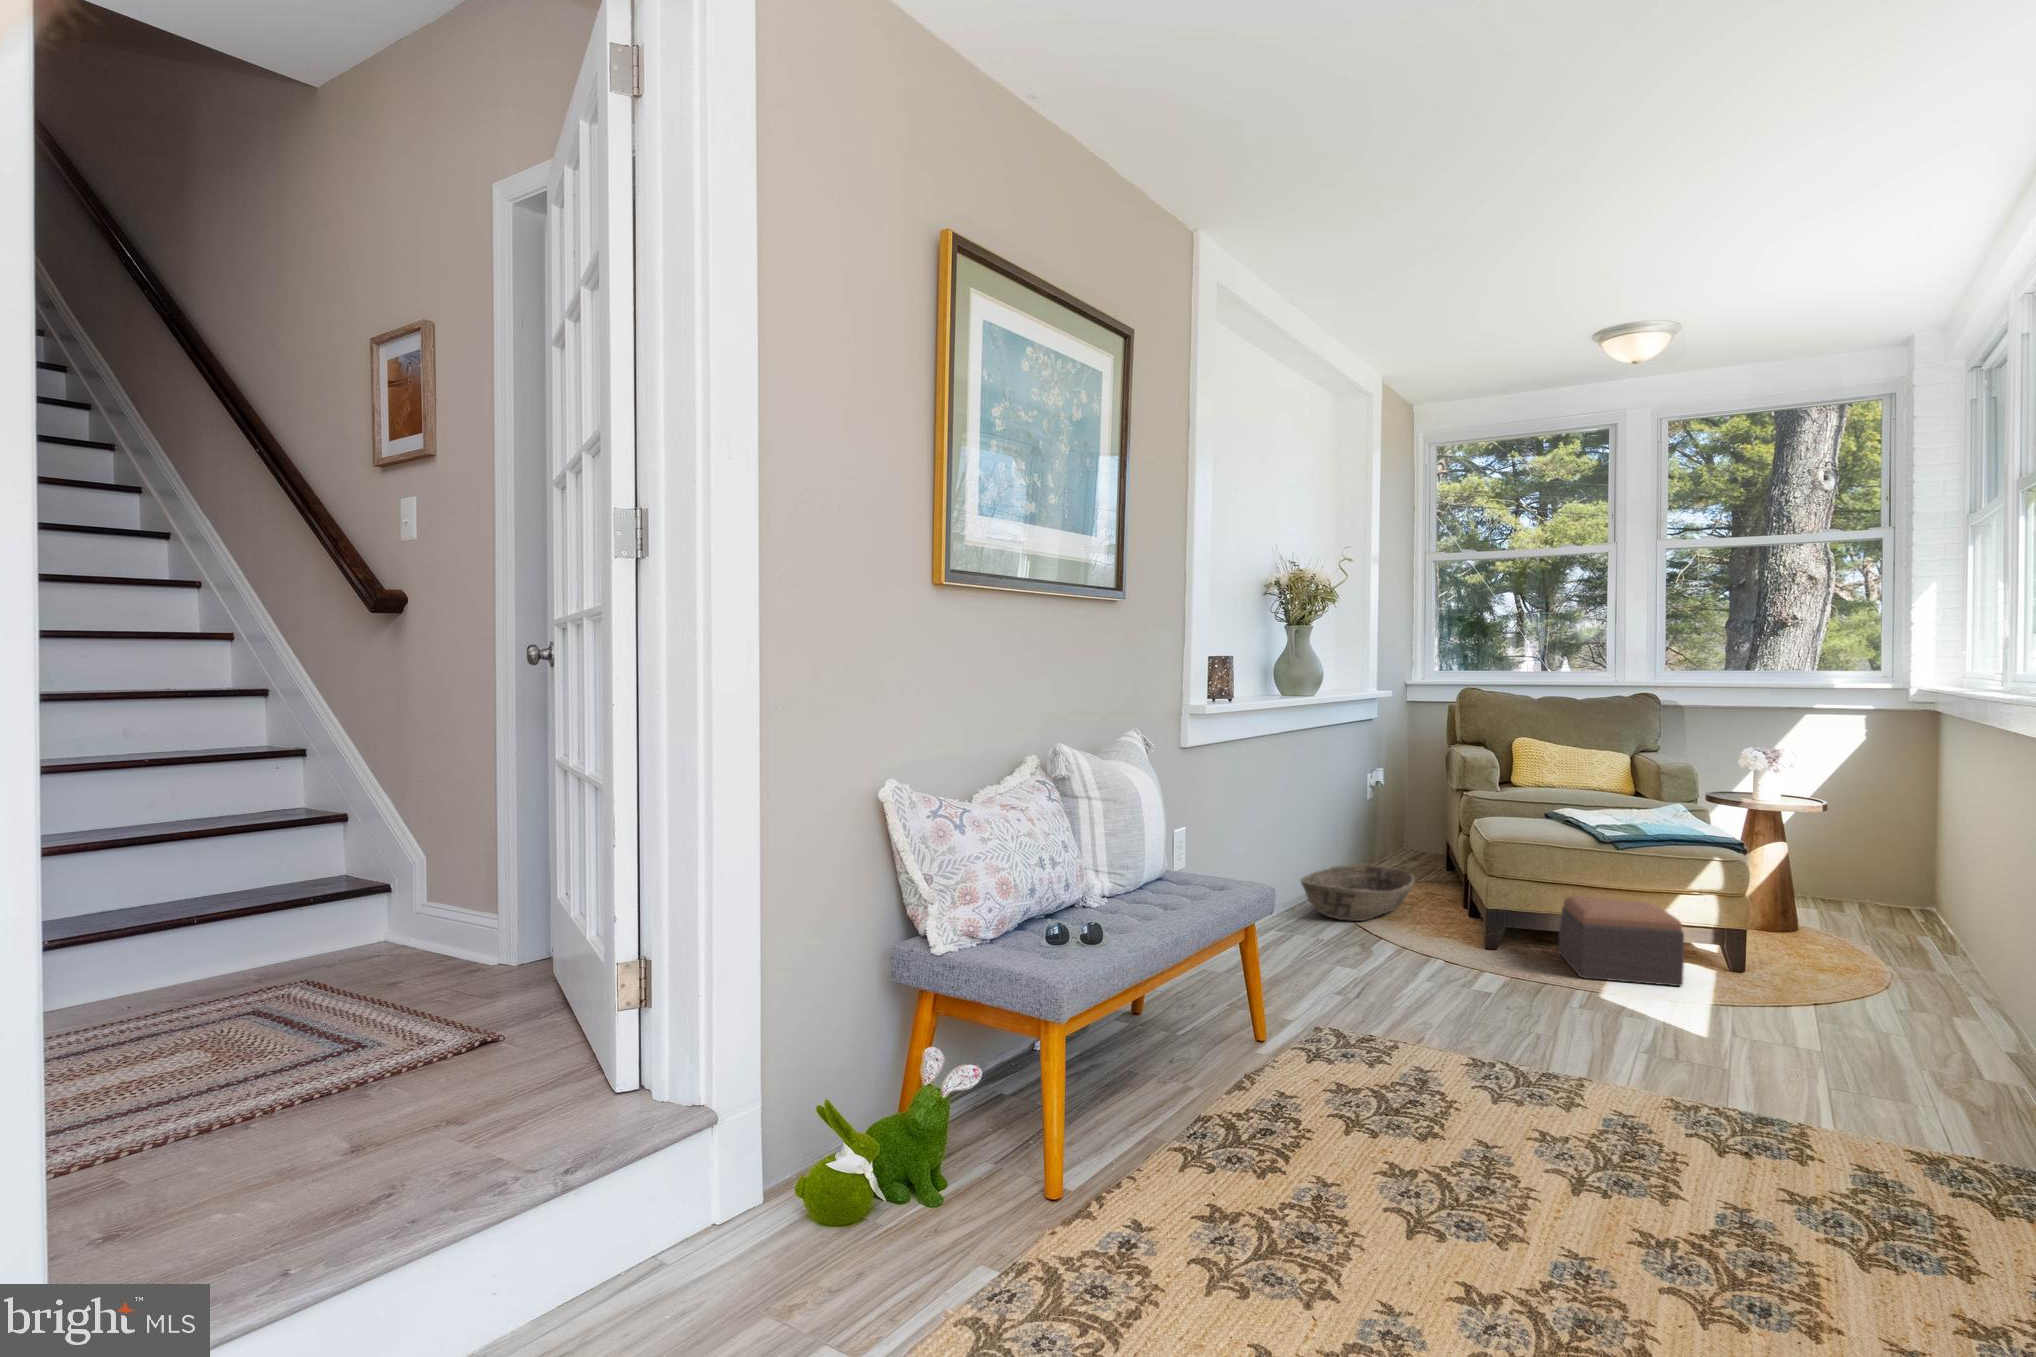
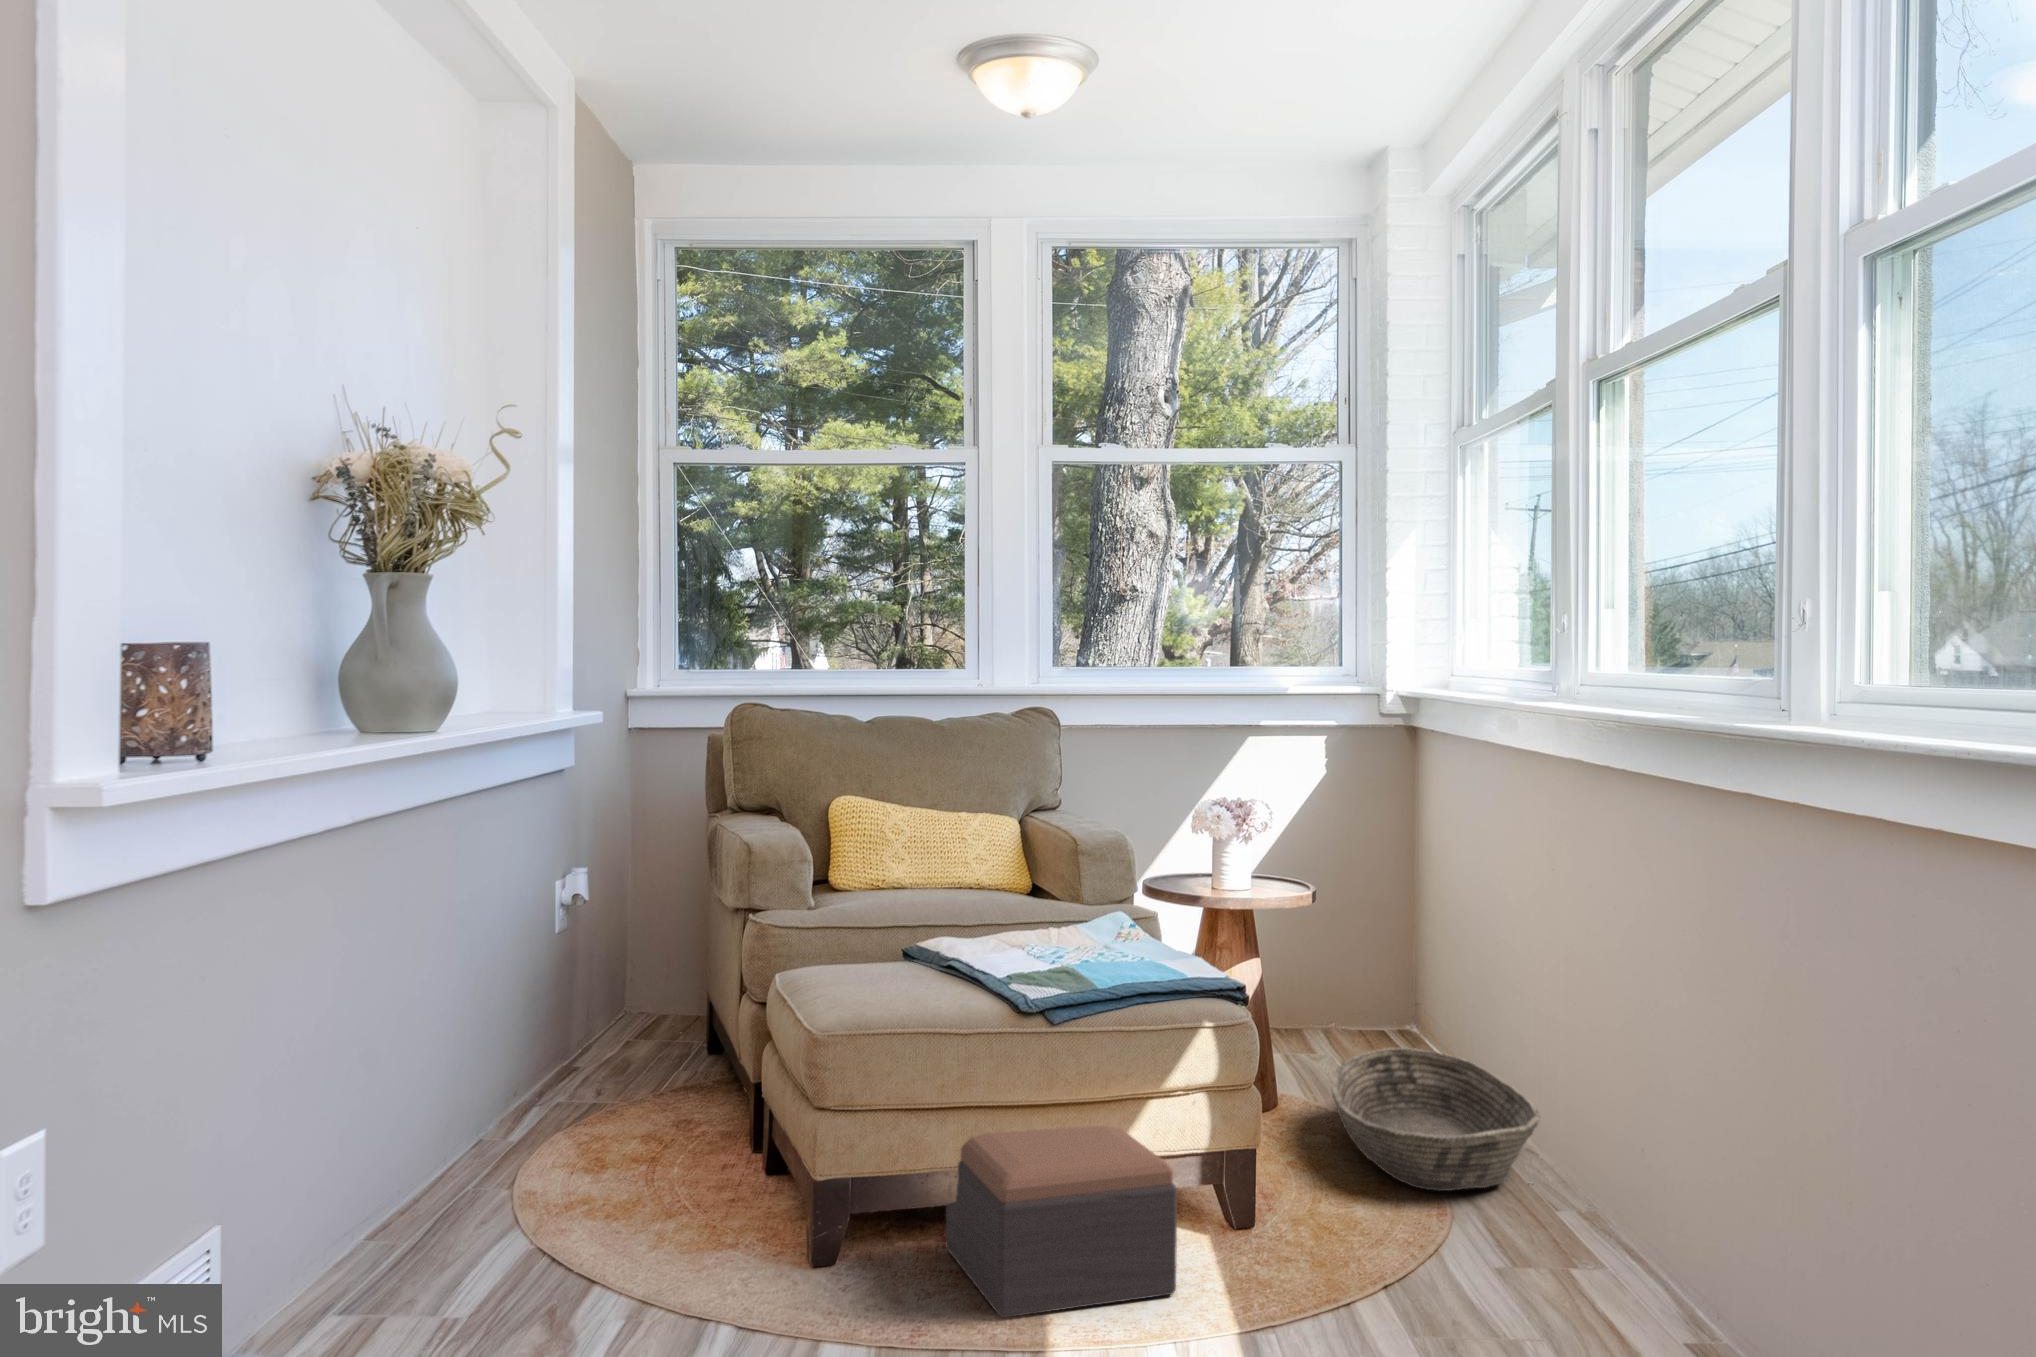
basket: present [1301,864,1415,921] -> present [1331,1048,1540,1191]

